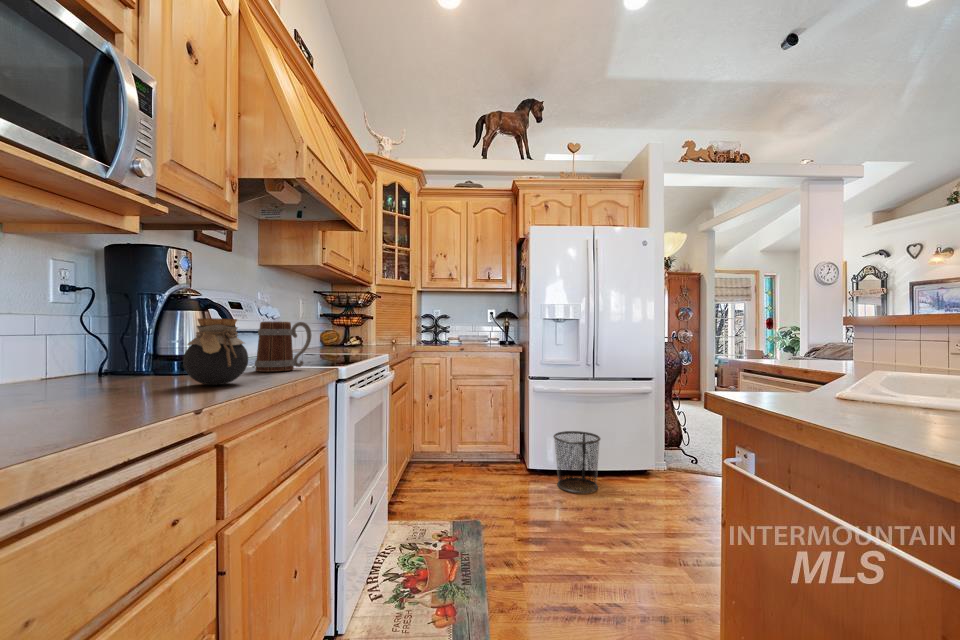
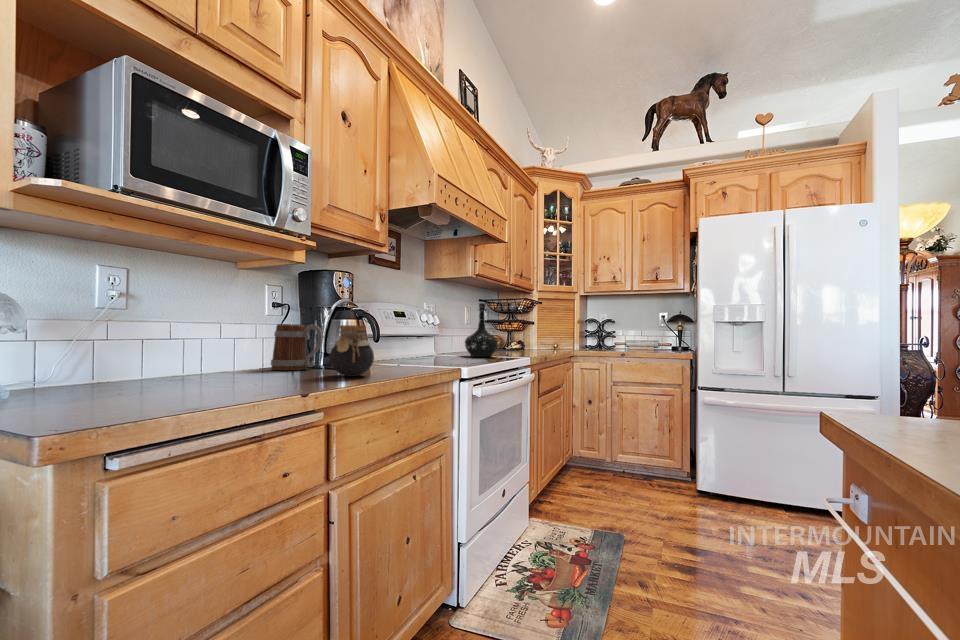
bottle: none [315,296,355,357] -> present [465,303,498,357]
mug: present [255,322,312,372] -> present [271,324,323,370]
waste bin: present [553,431,600,493] -> none [727,457,796,538]

